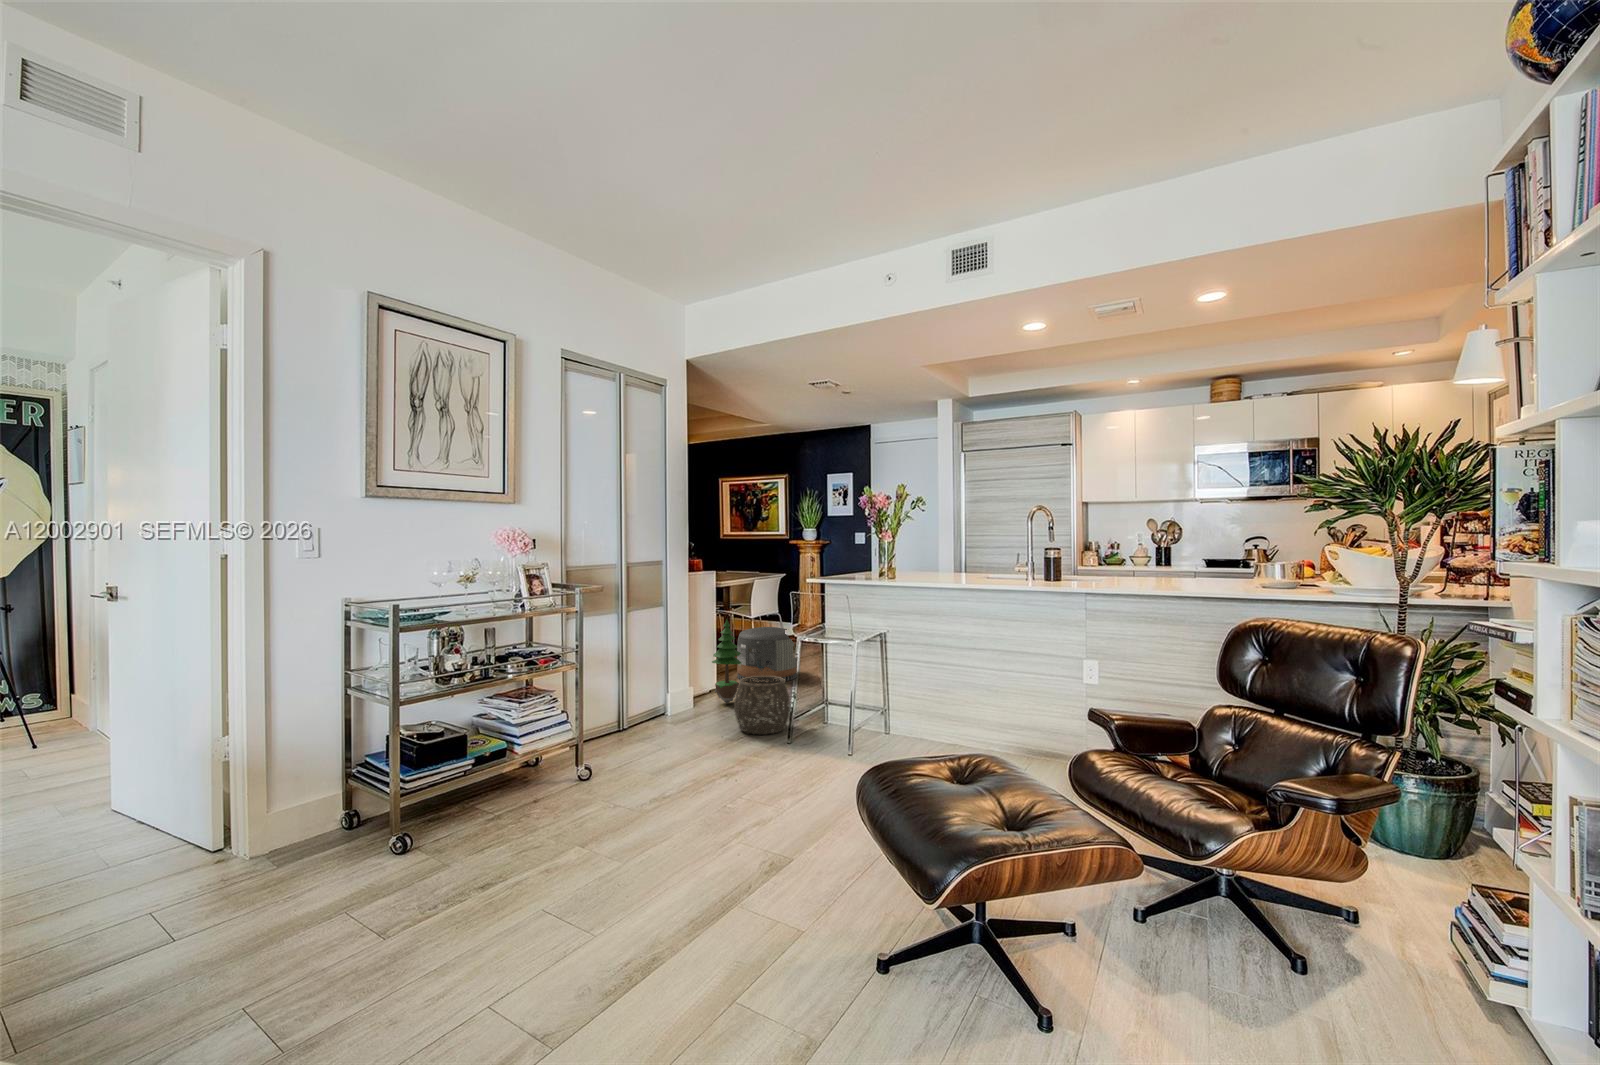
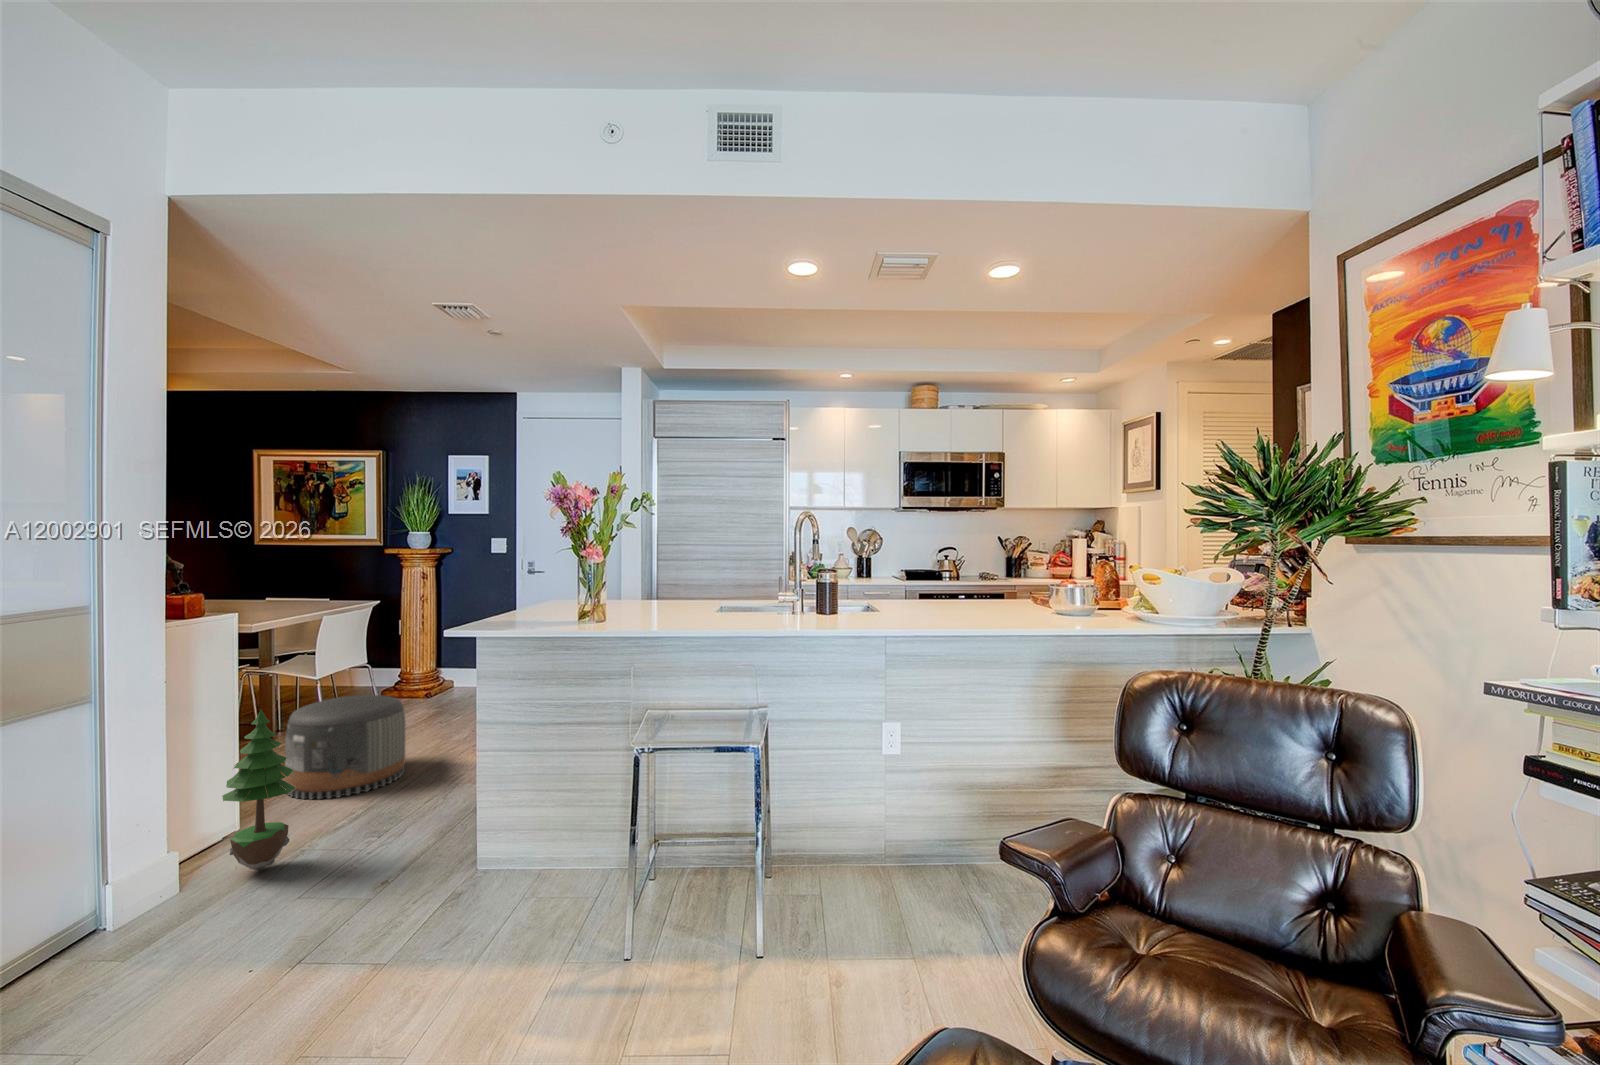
woven basket: present [734,676,790,734] -> none [275,820,411,961]

